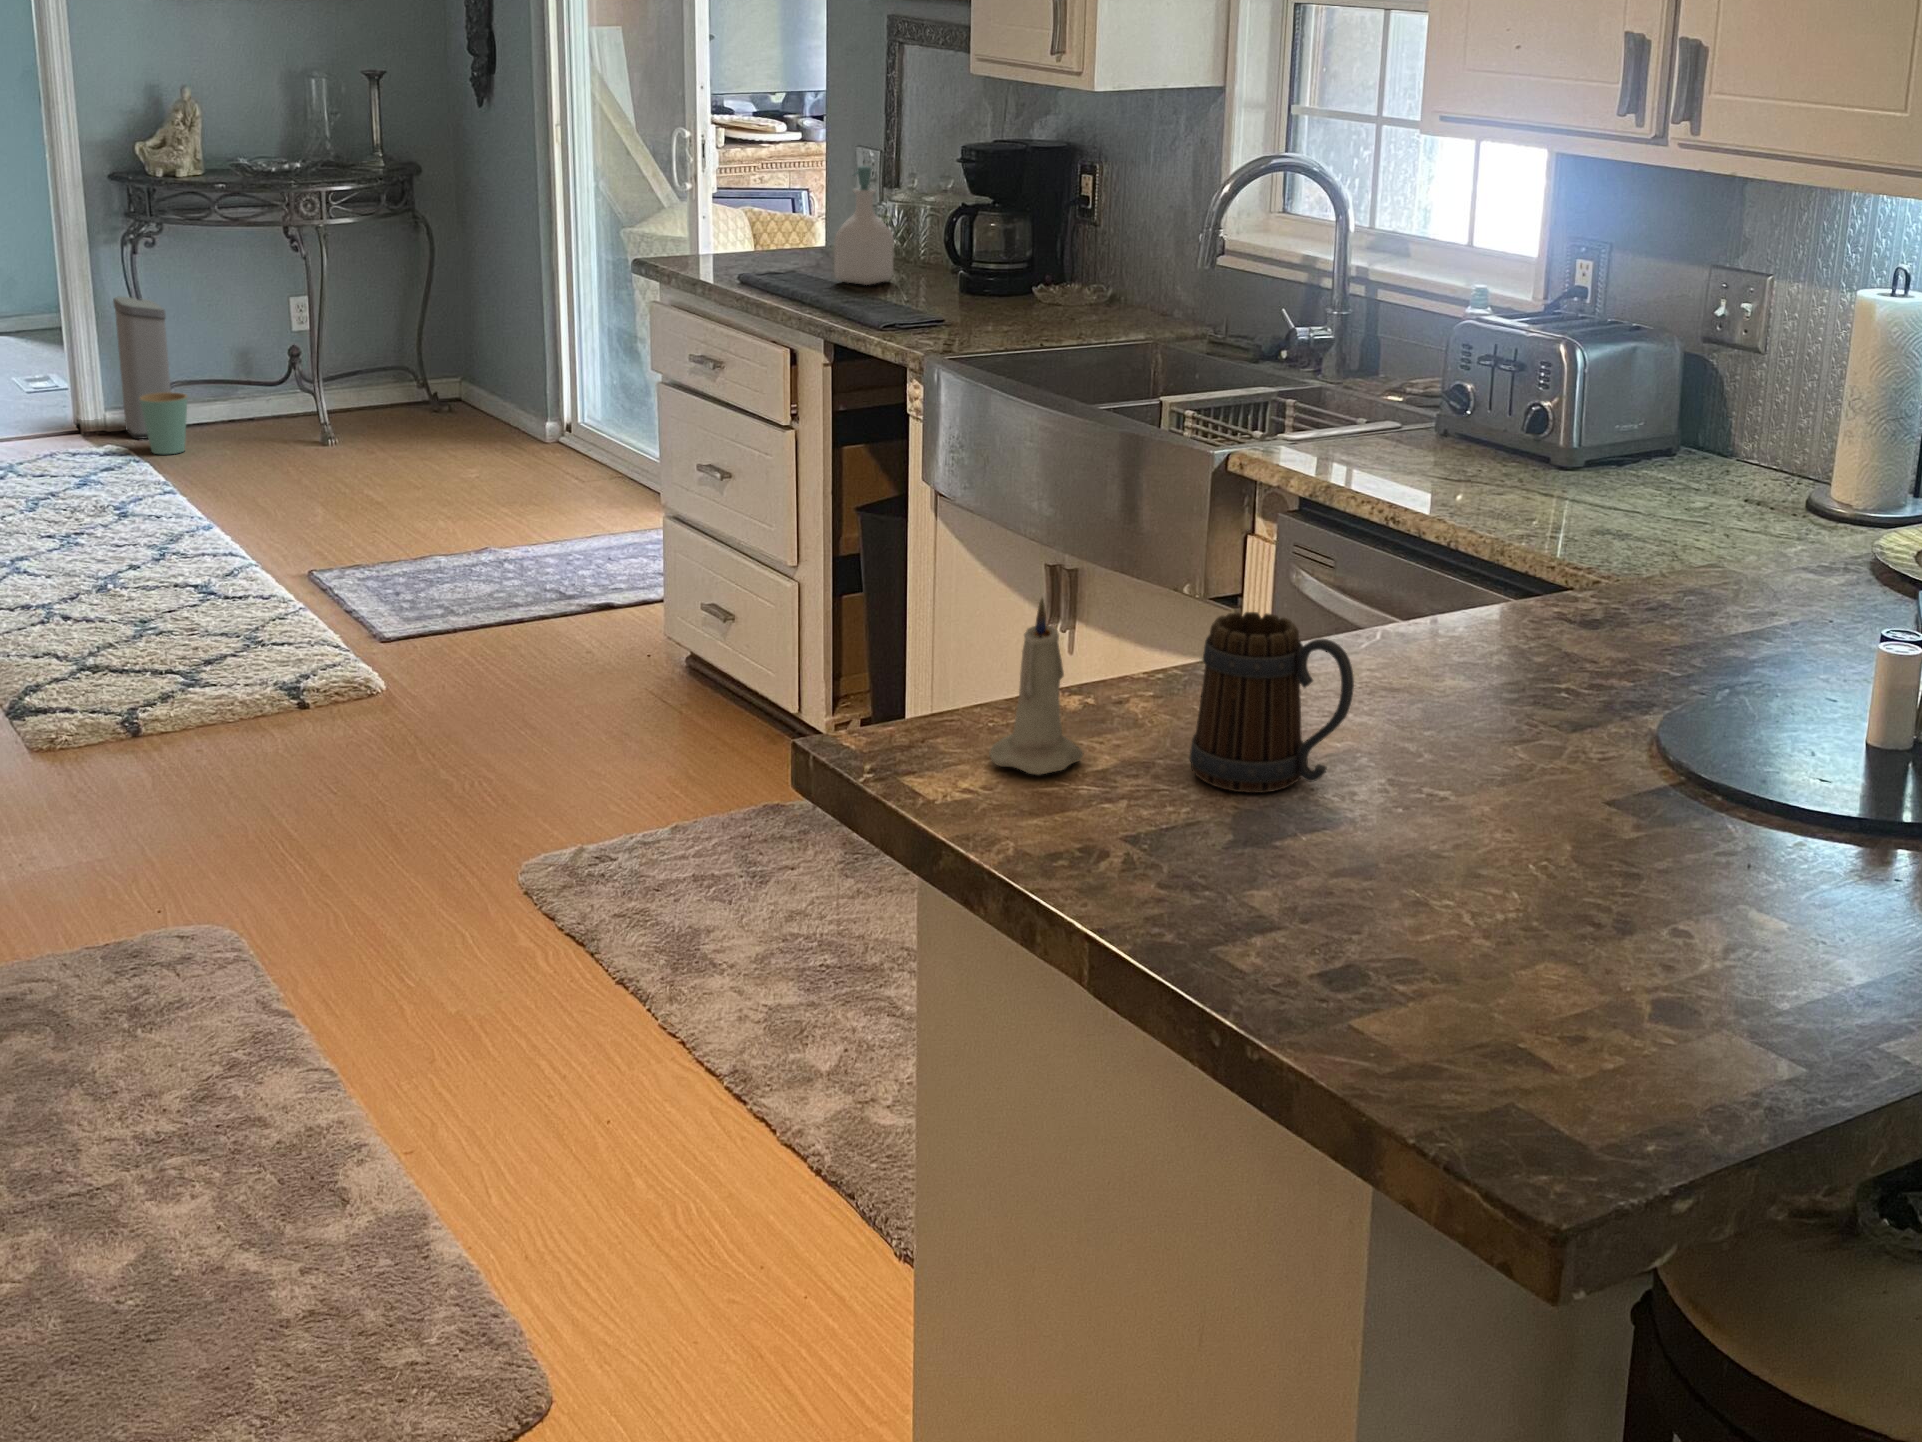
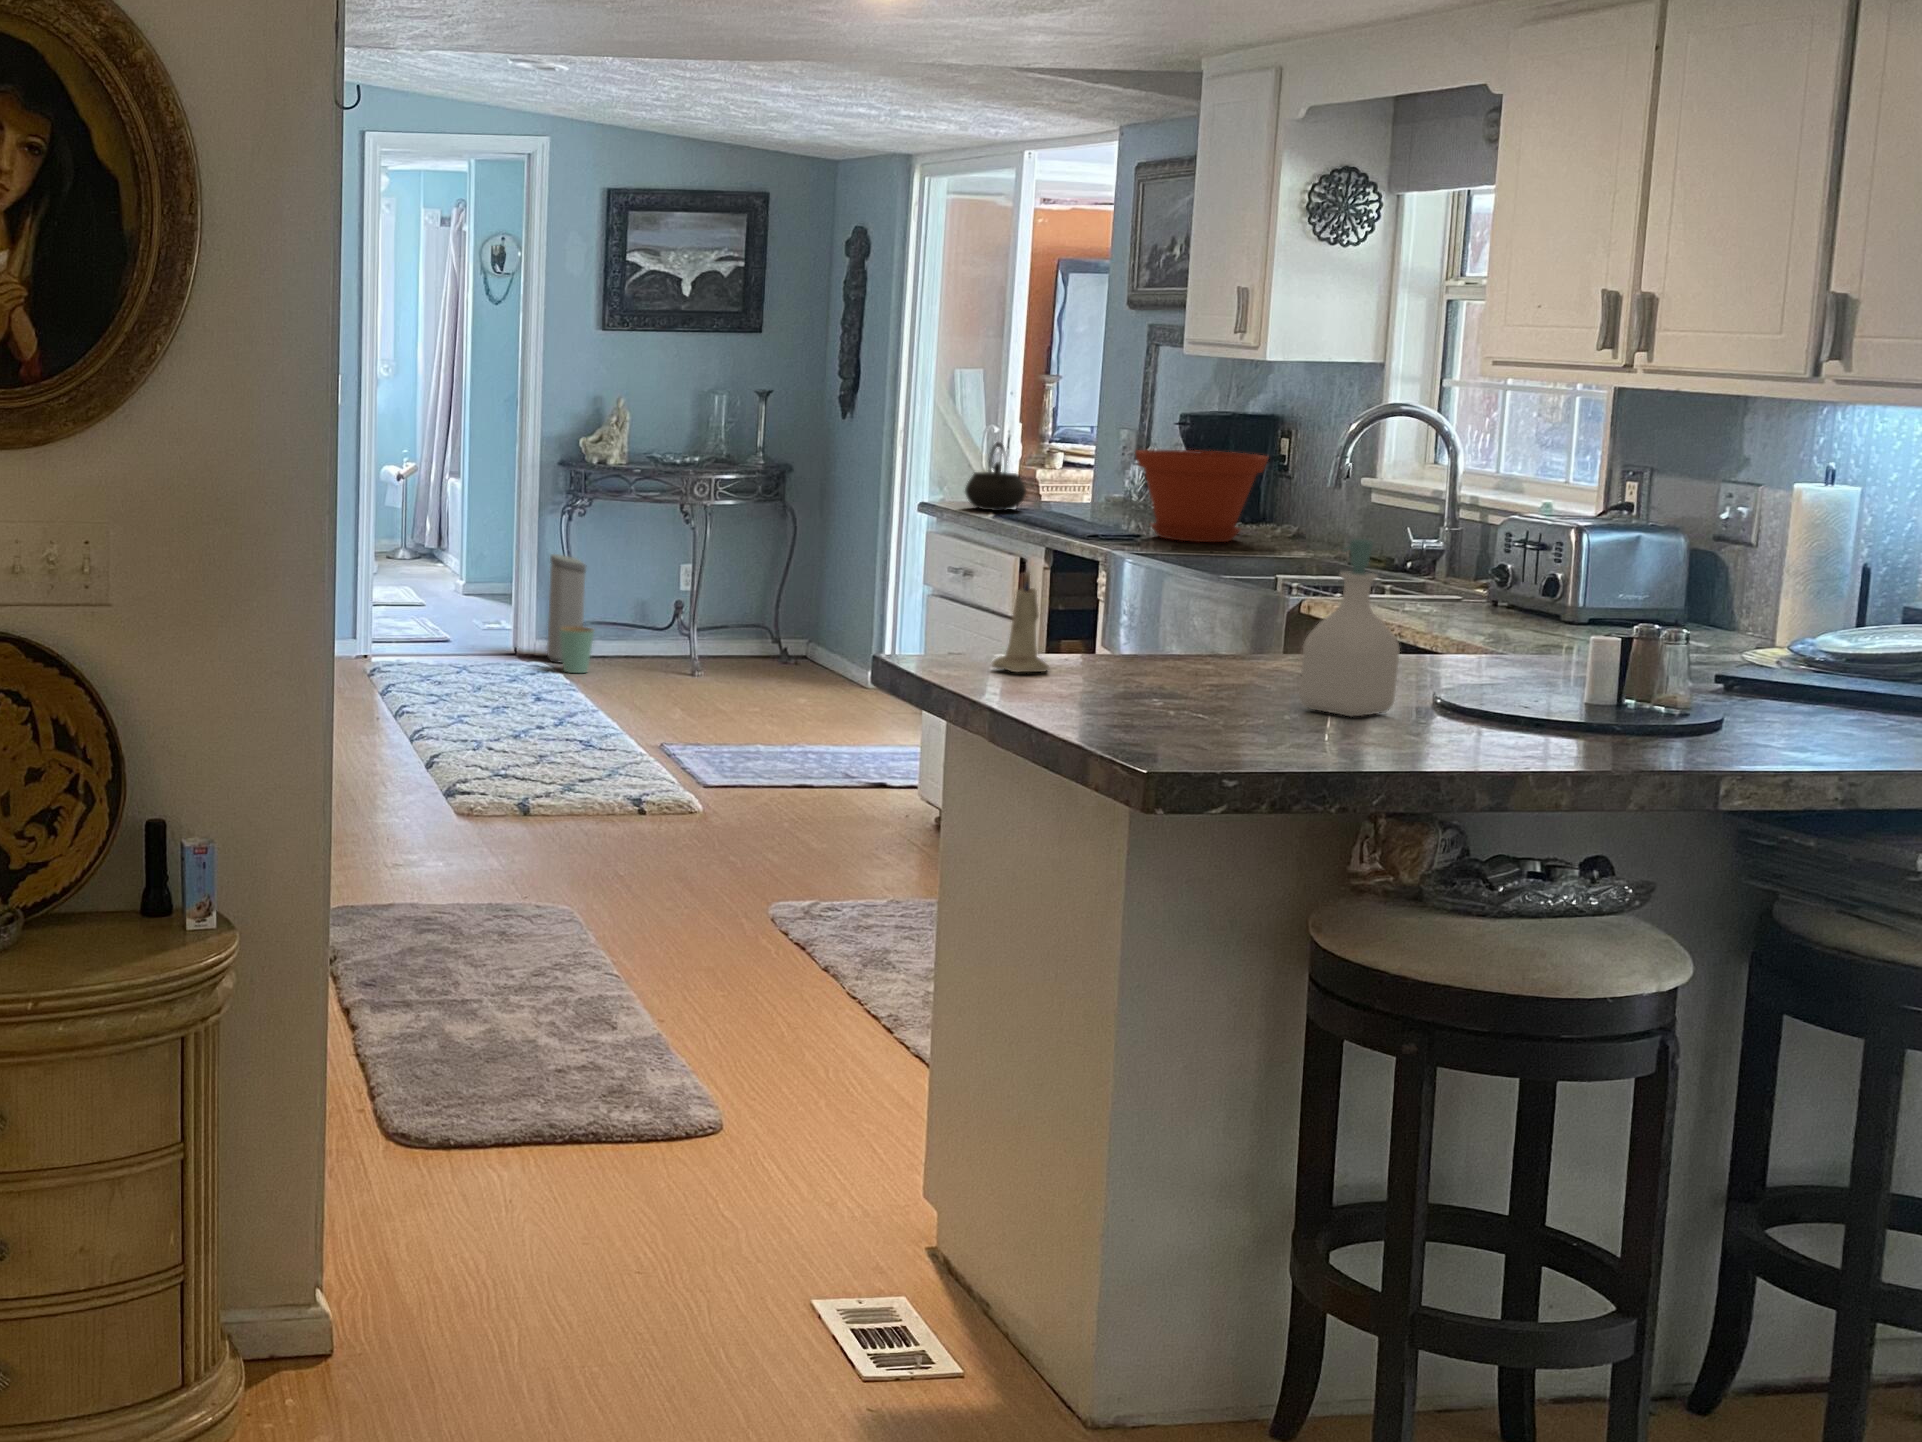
soap bottle: present [834,166,894,285] -> present [1299,539,1400,716]
kettle: none [694,180,773,271] -> present [965,442,1026,511]
plant pot: none [928,195,1091,321] -> present [1135,450,1268,542]
mug: present [1189,612,1354,793] -> none [1110,586,1207,689]

